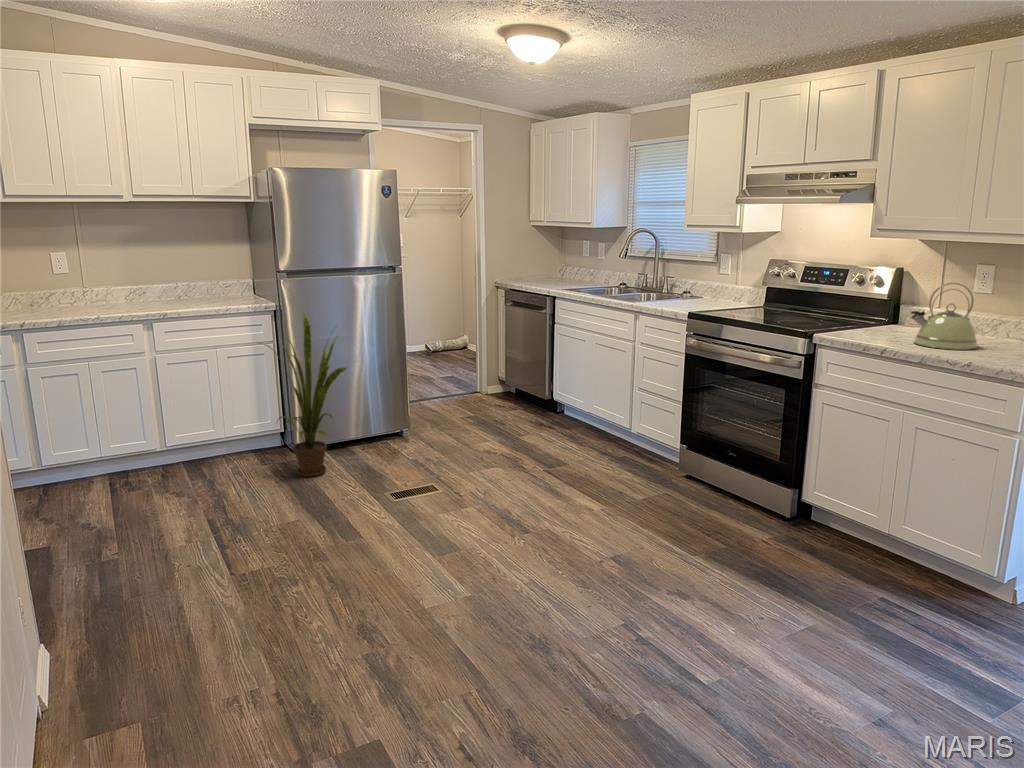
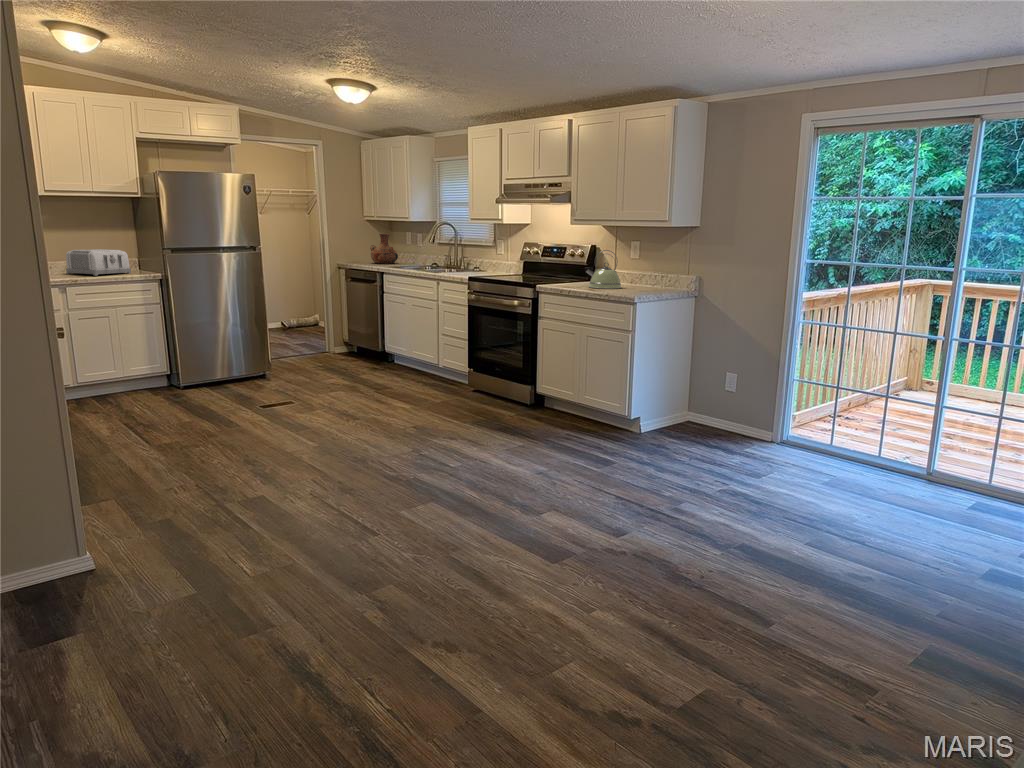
vase: none [537,243,573,282] -> present [370,234,398,264]
toaster: none [164,270,241,306] -> present [66,249,131,276]
house plant: present [259,314,347,477] -> none [148,281,223,401]

